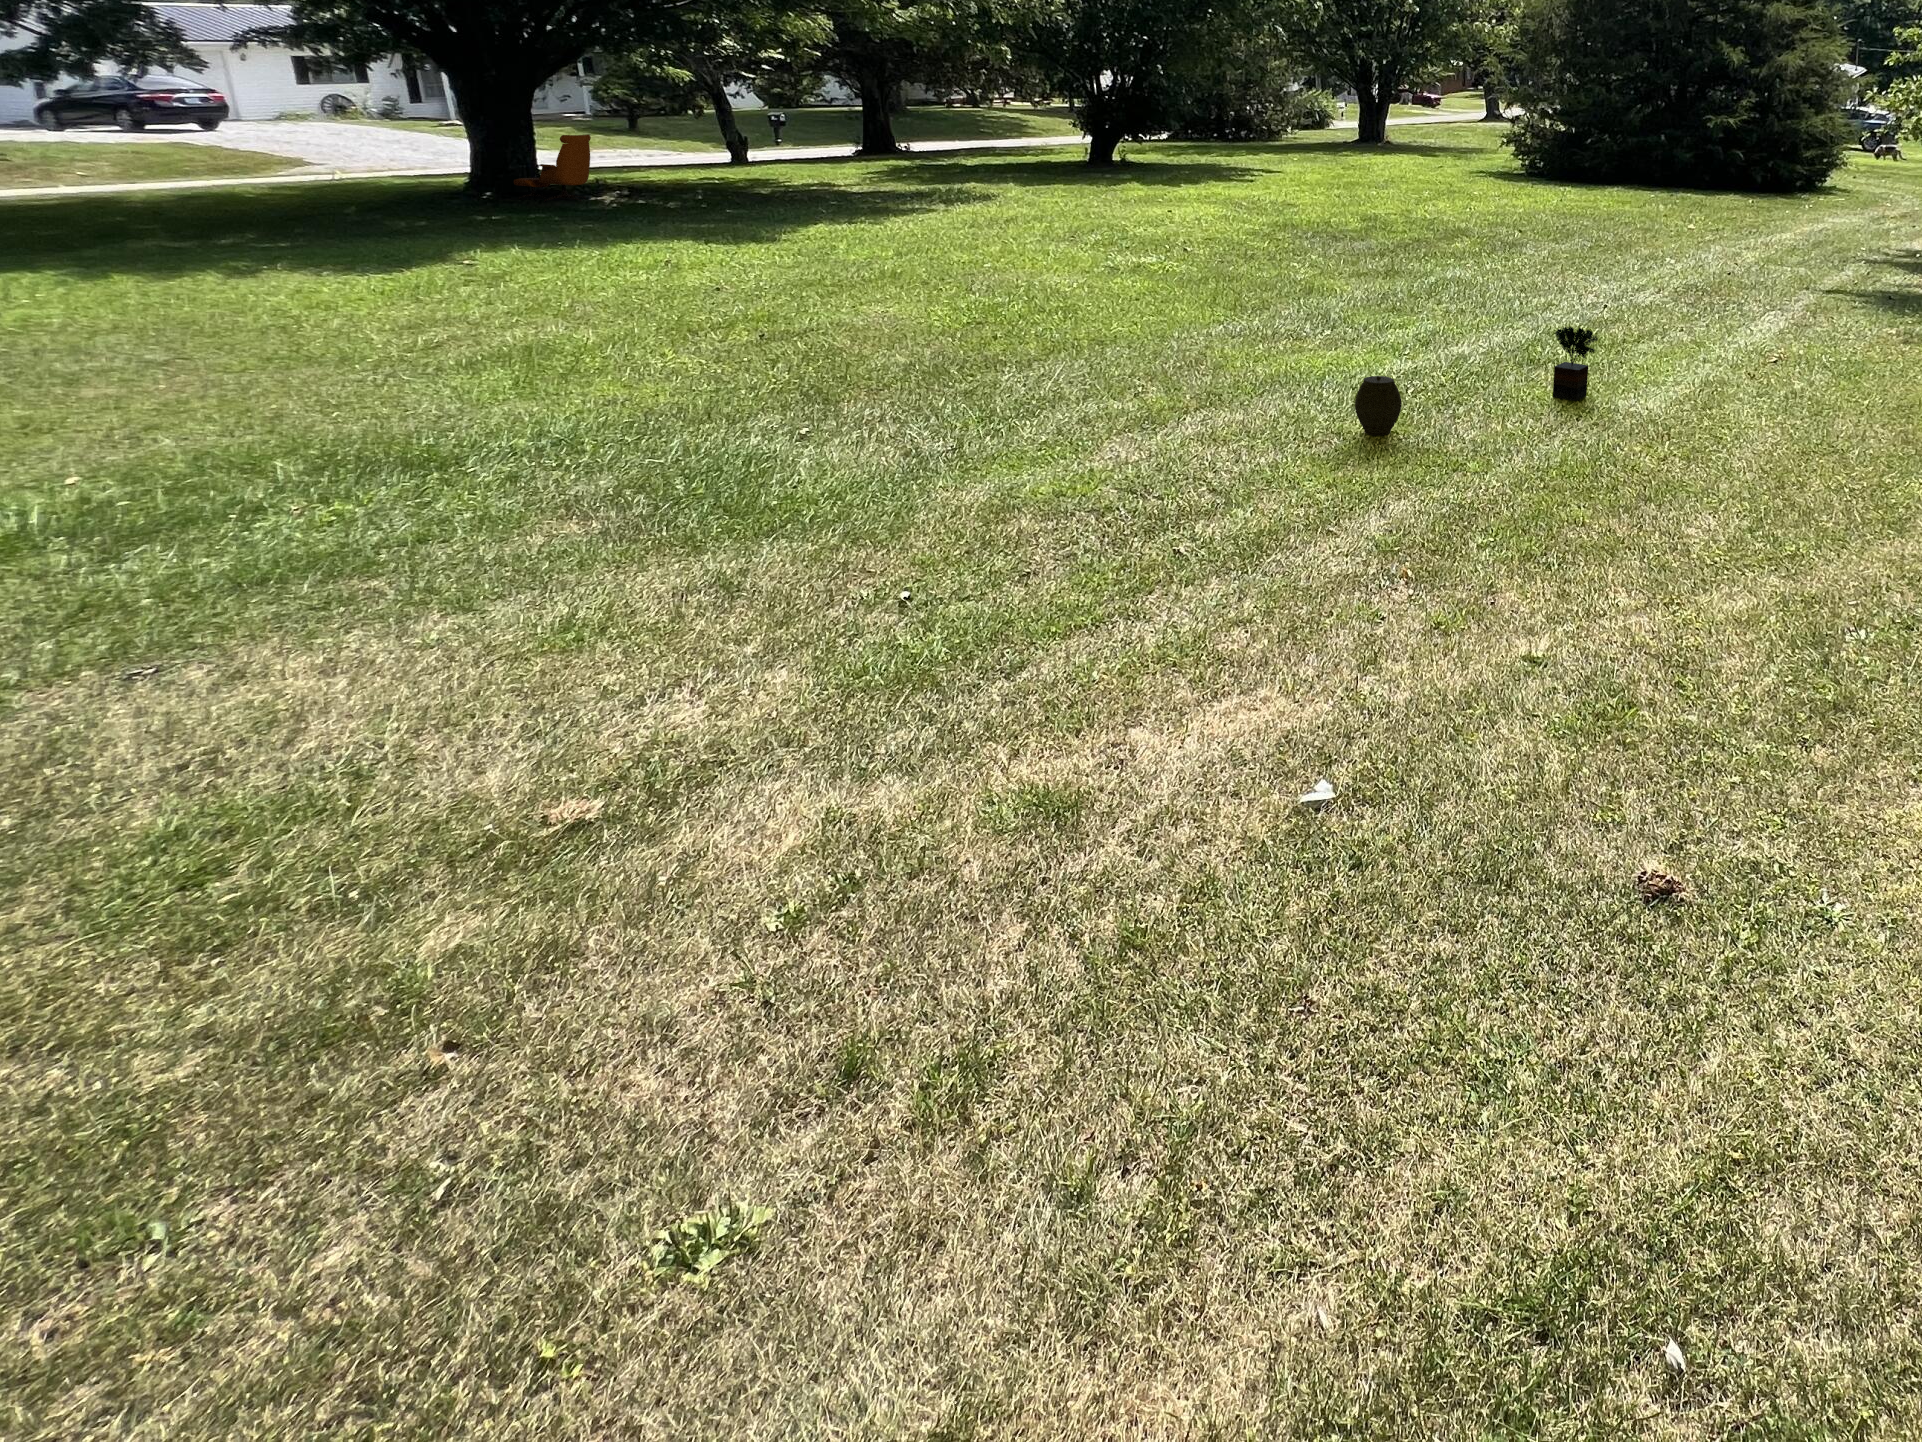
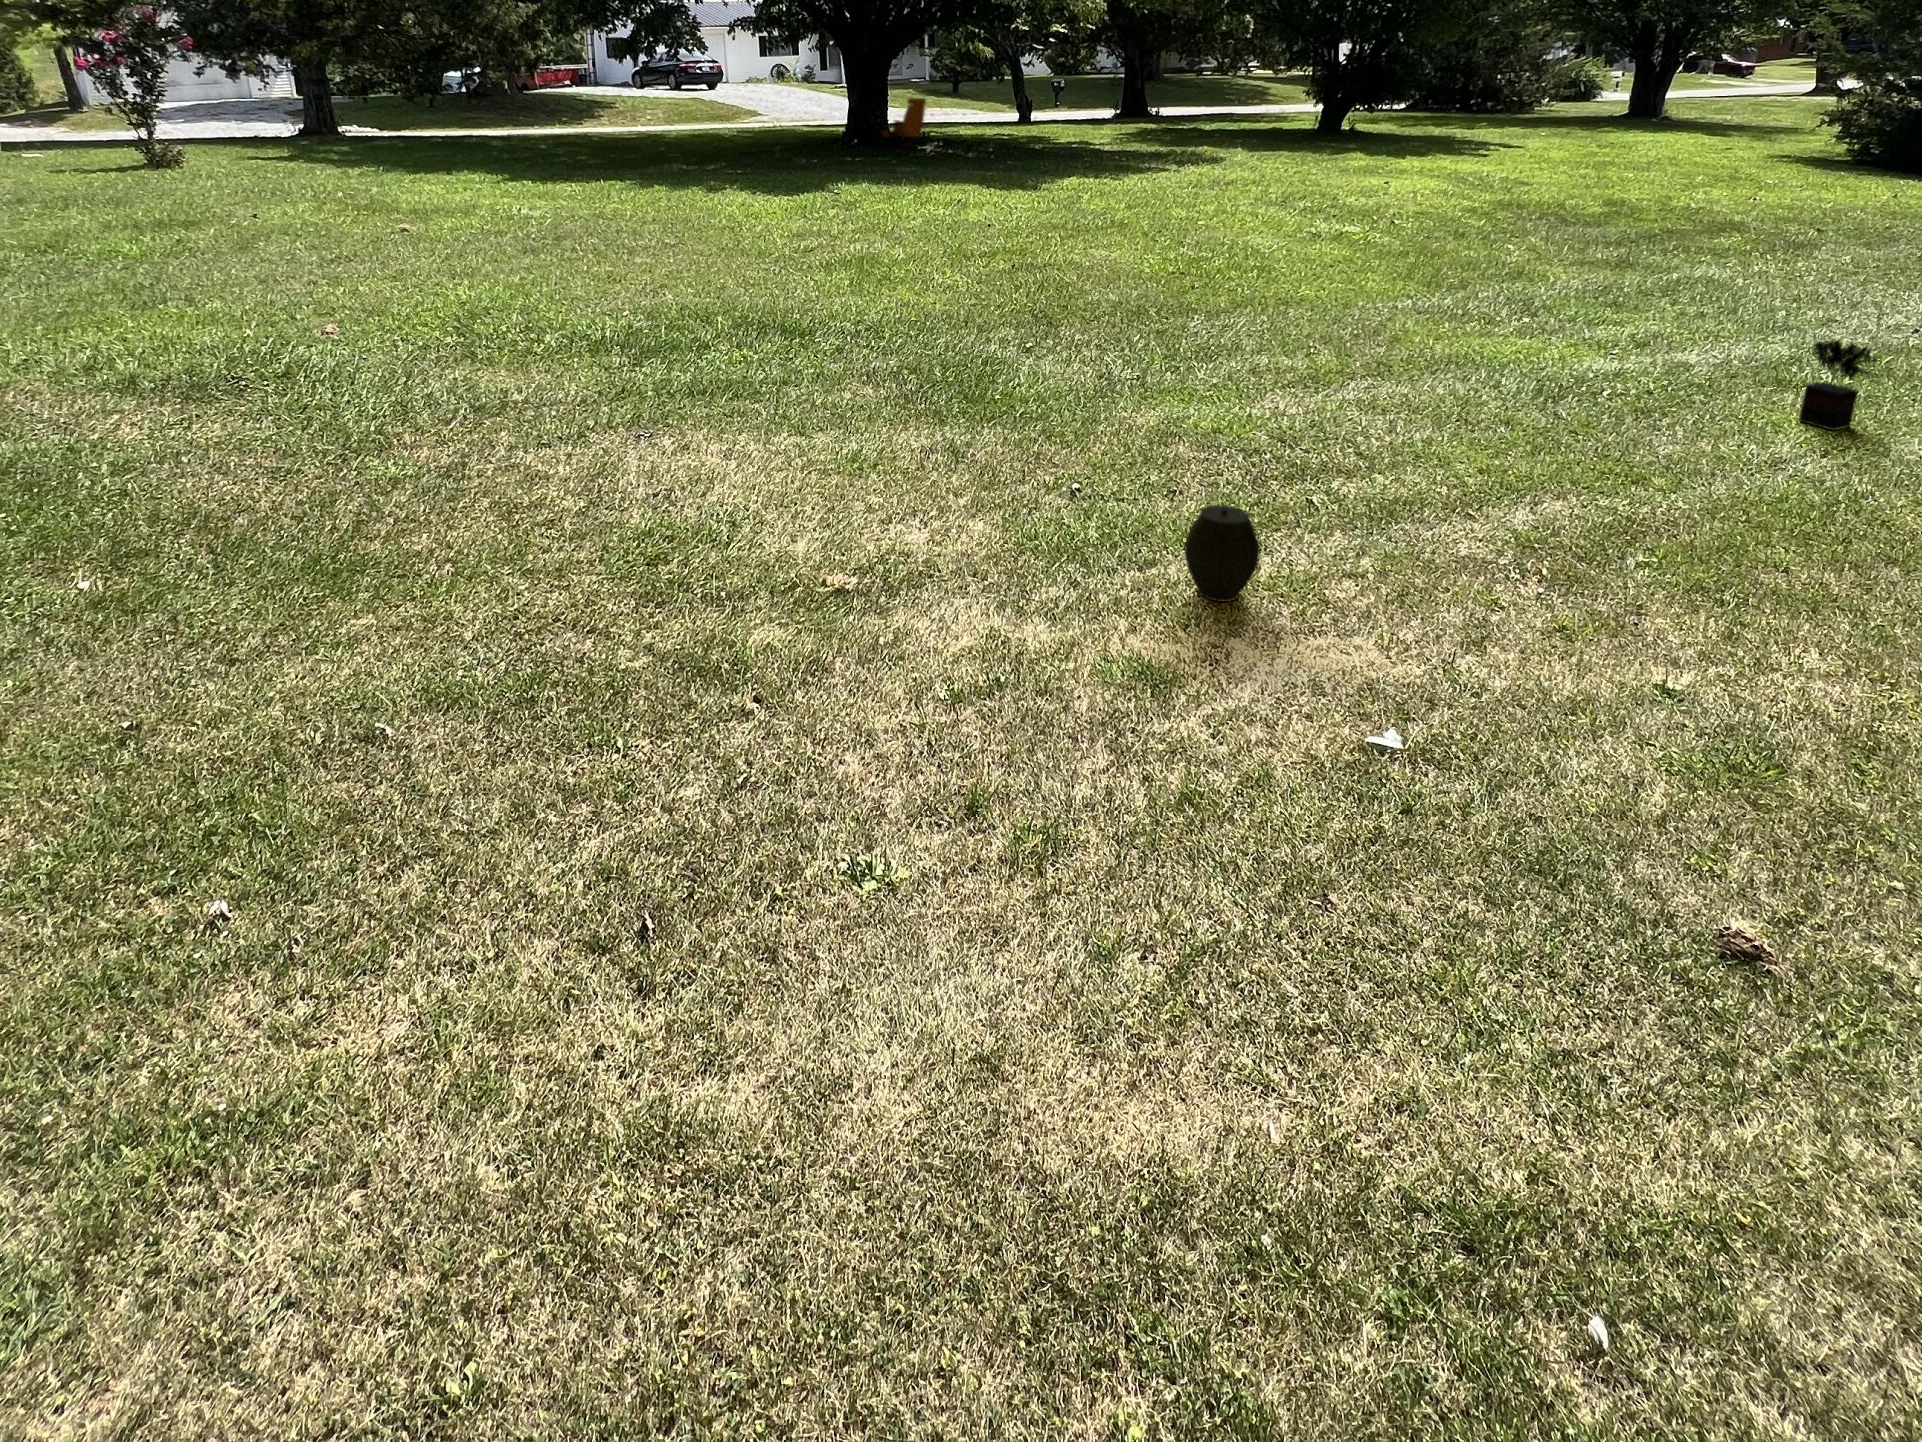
woven basket: present [1355,376,1402,435] -> present [1184,505,1260,602]

